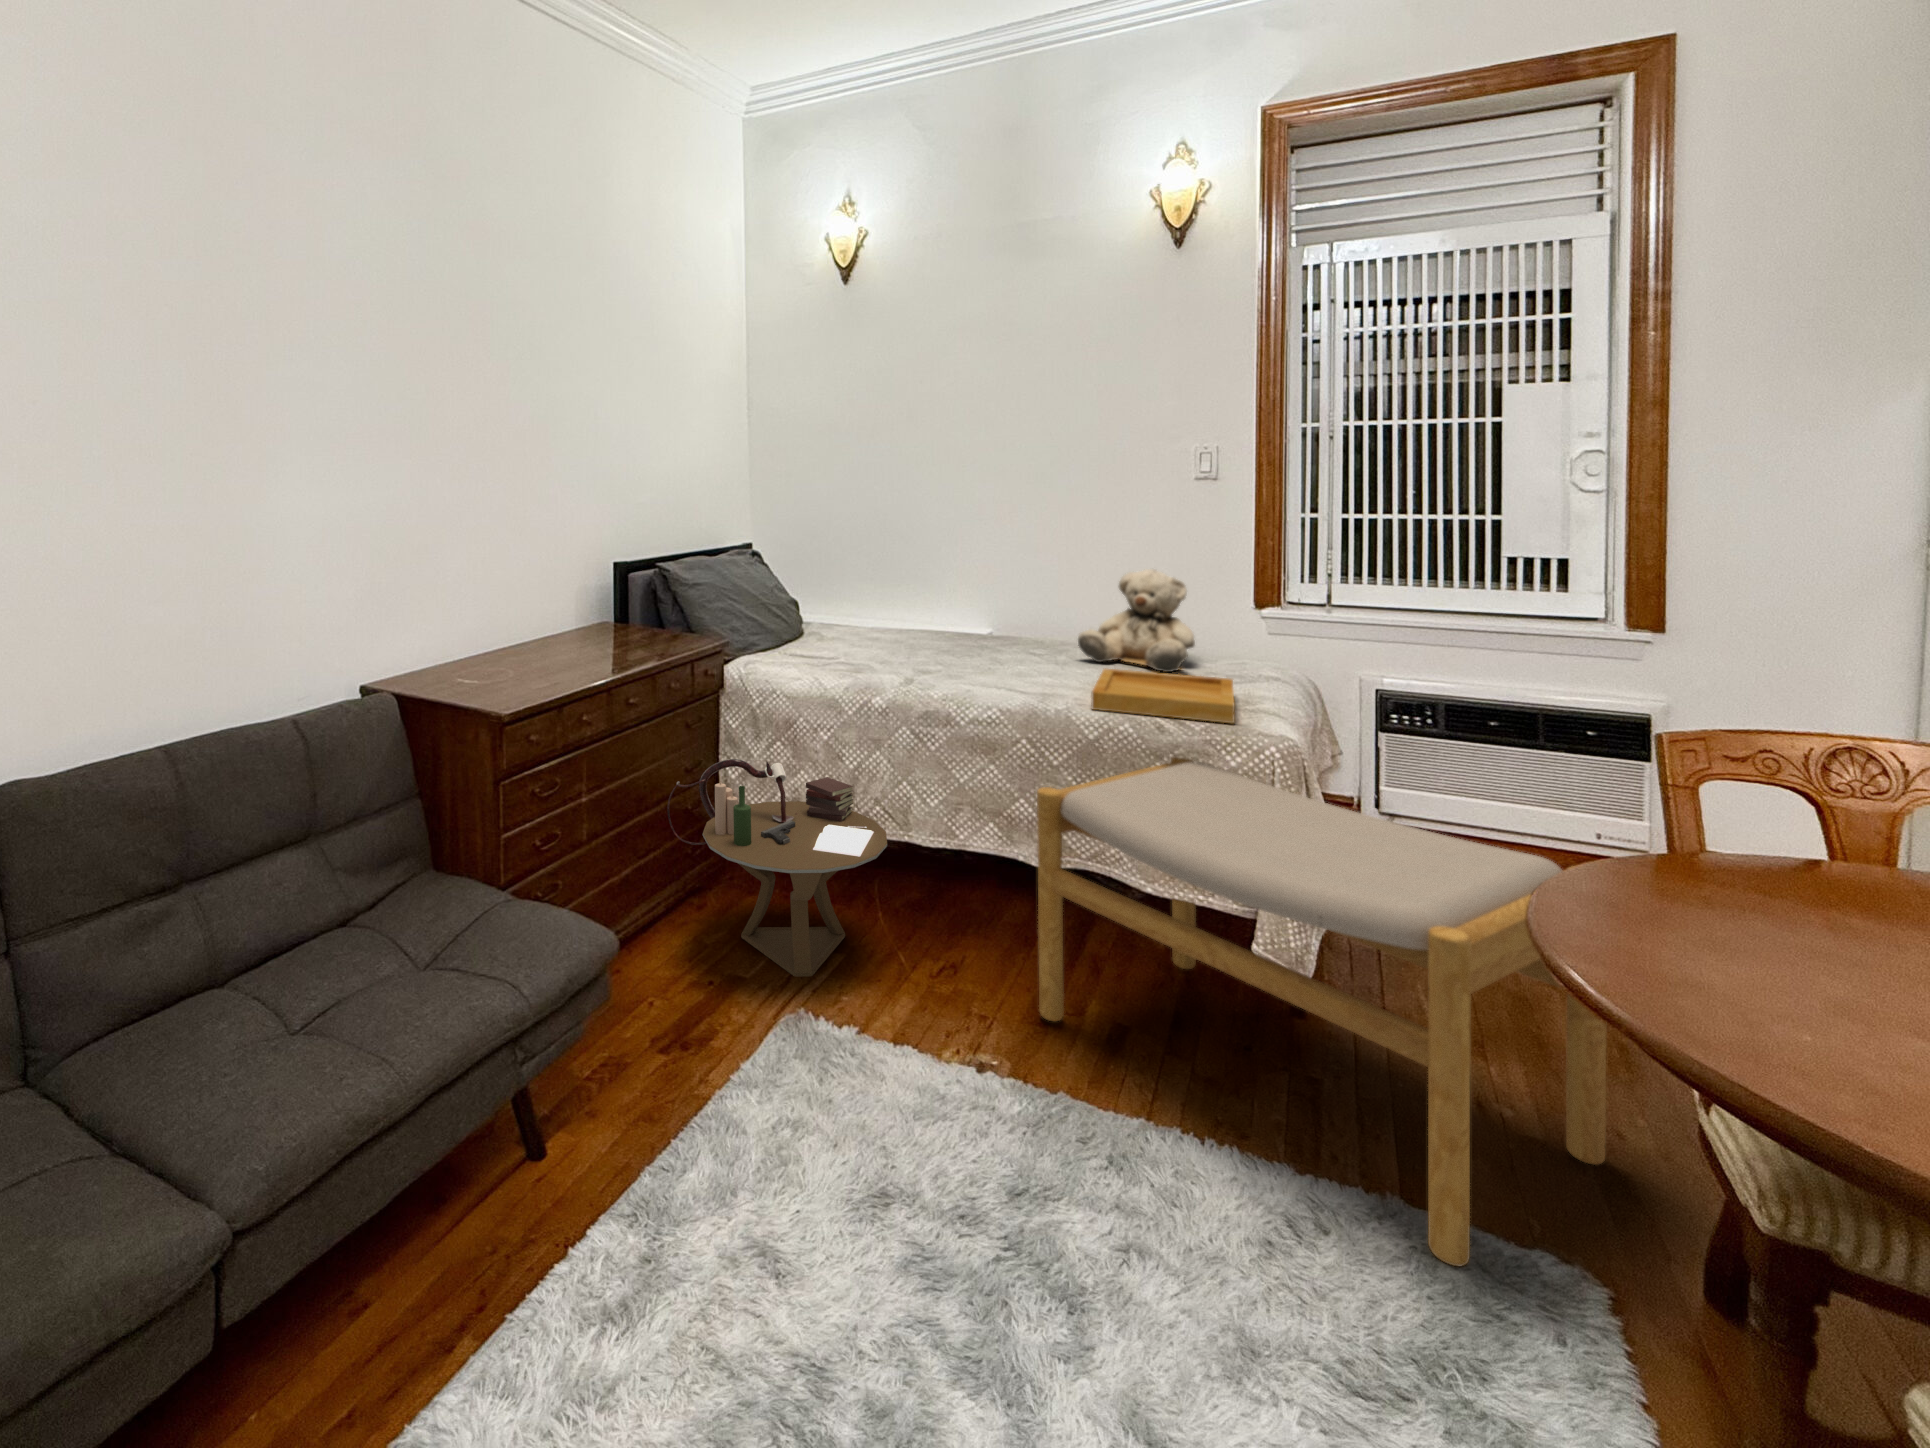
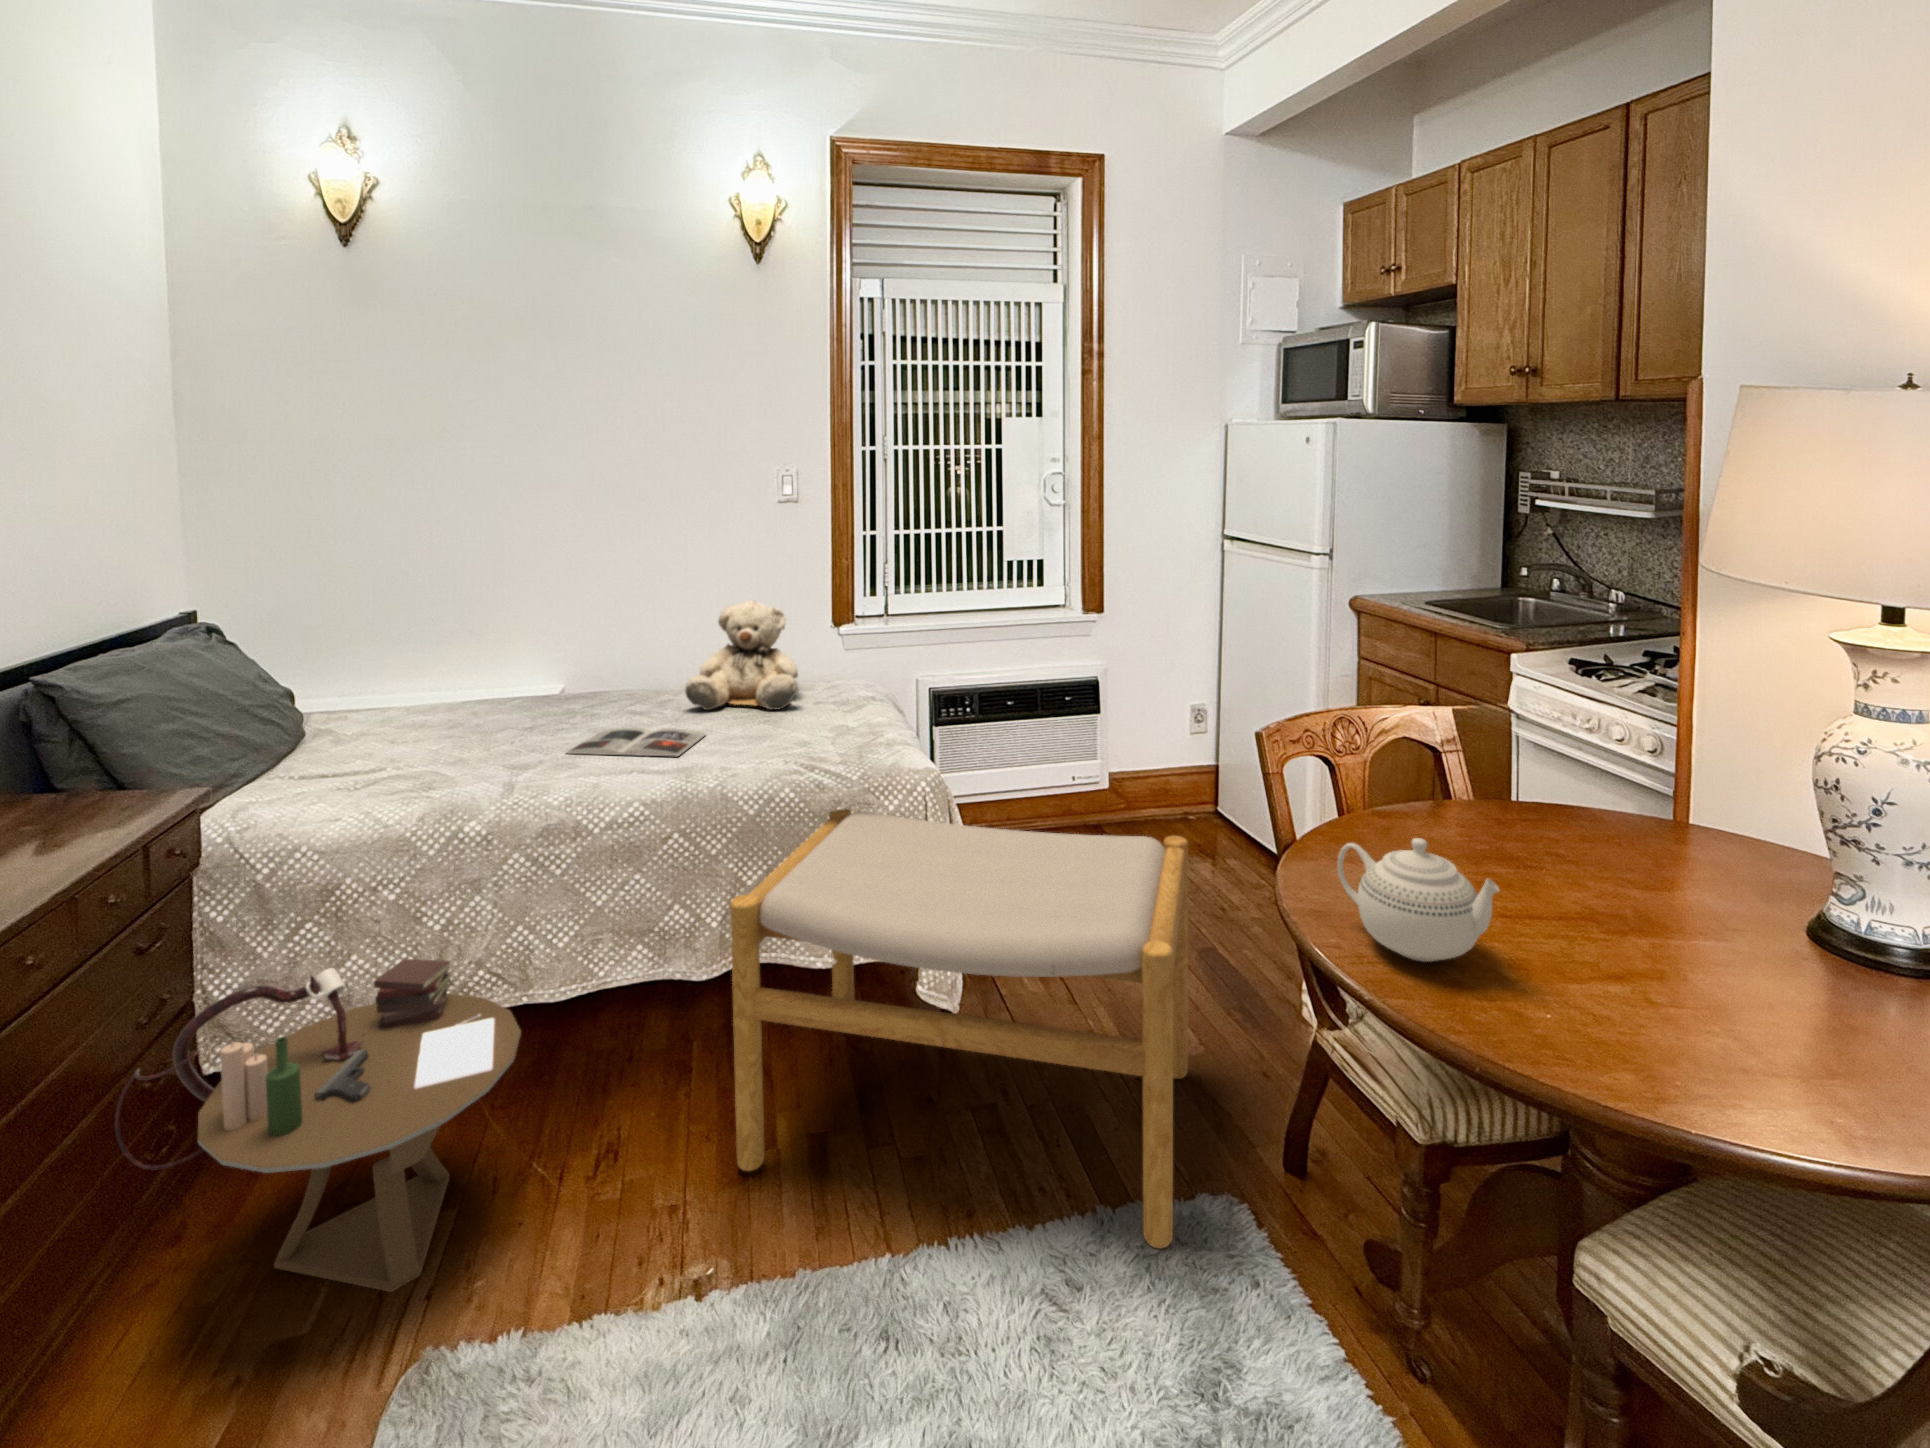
magazine: none [962,660,1083,687] -> present [567,727,705,757]
tray: present [1092,669,1235,723] -> none [731,709,880,778]
teapot: none [1640,842,1852,1000] -> present [1337,838,1499,962]

